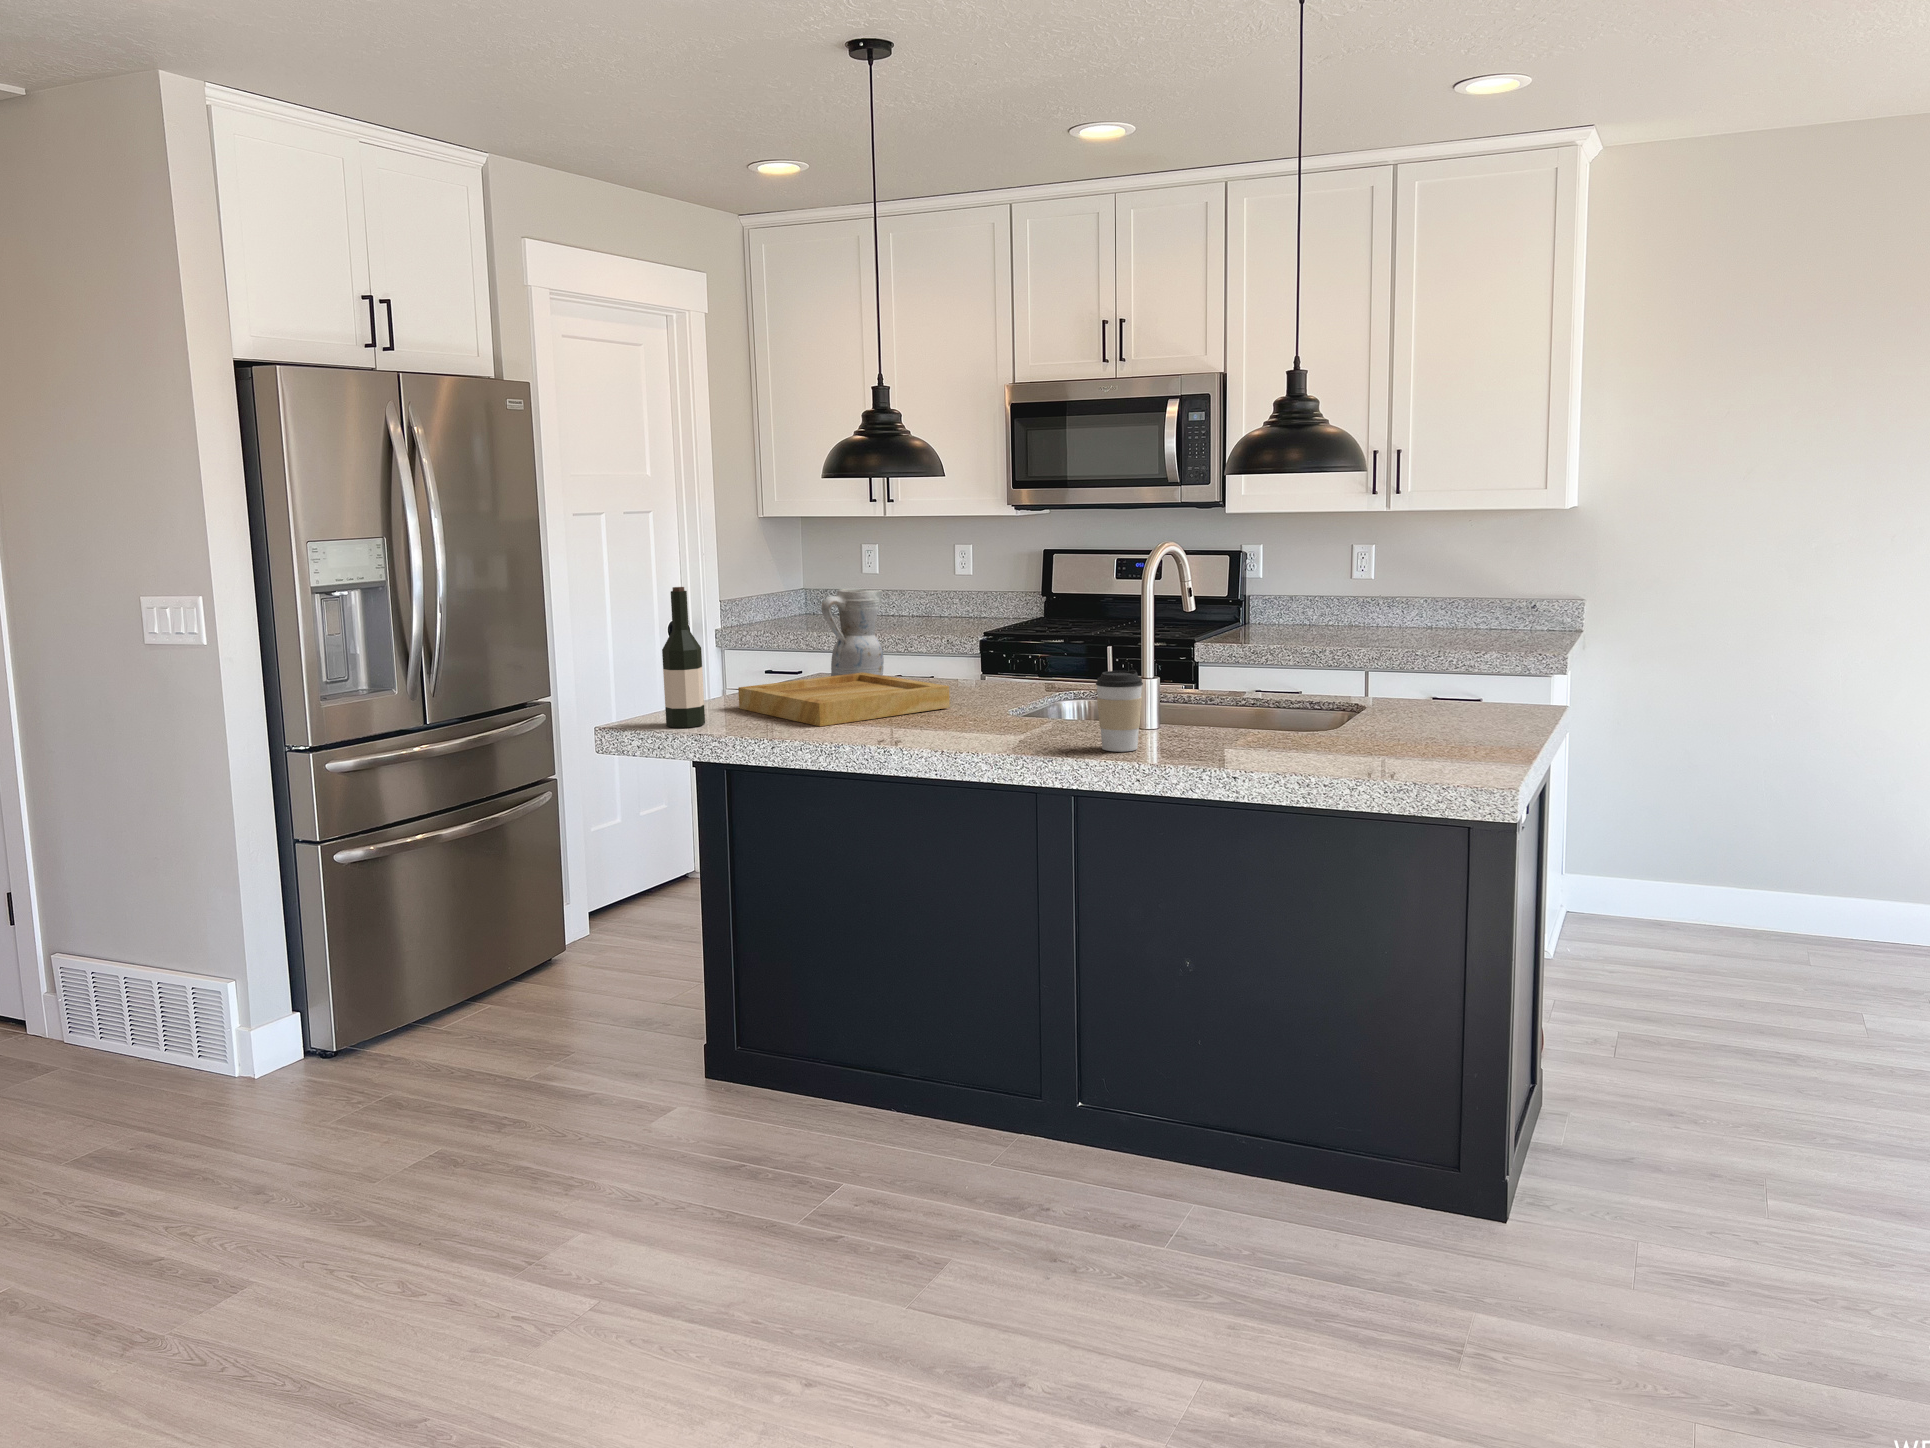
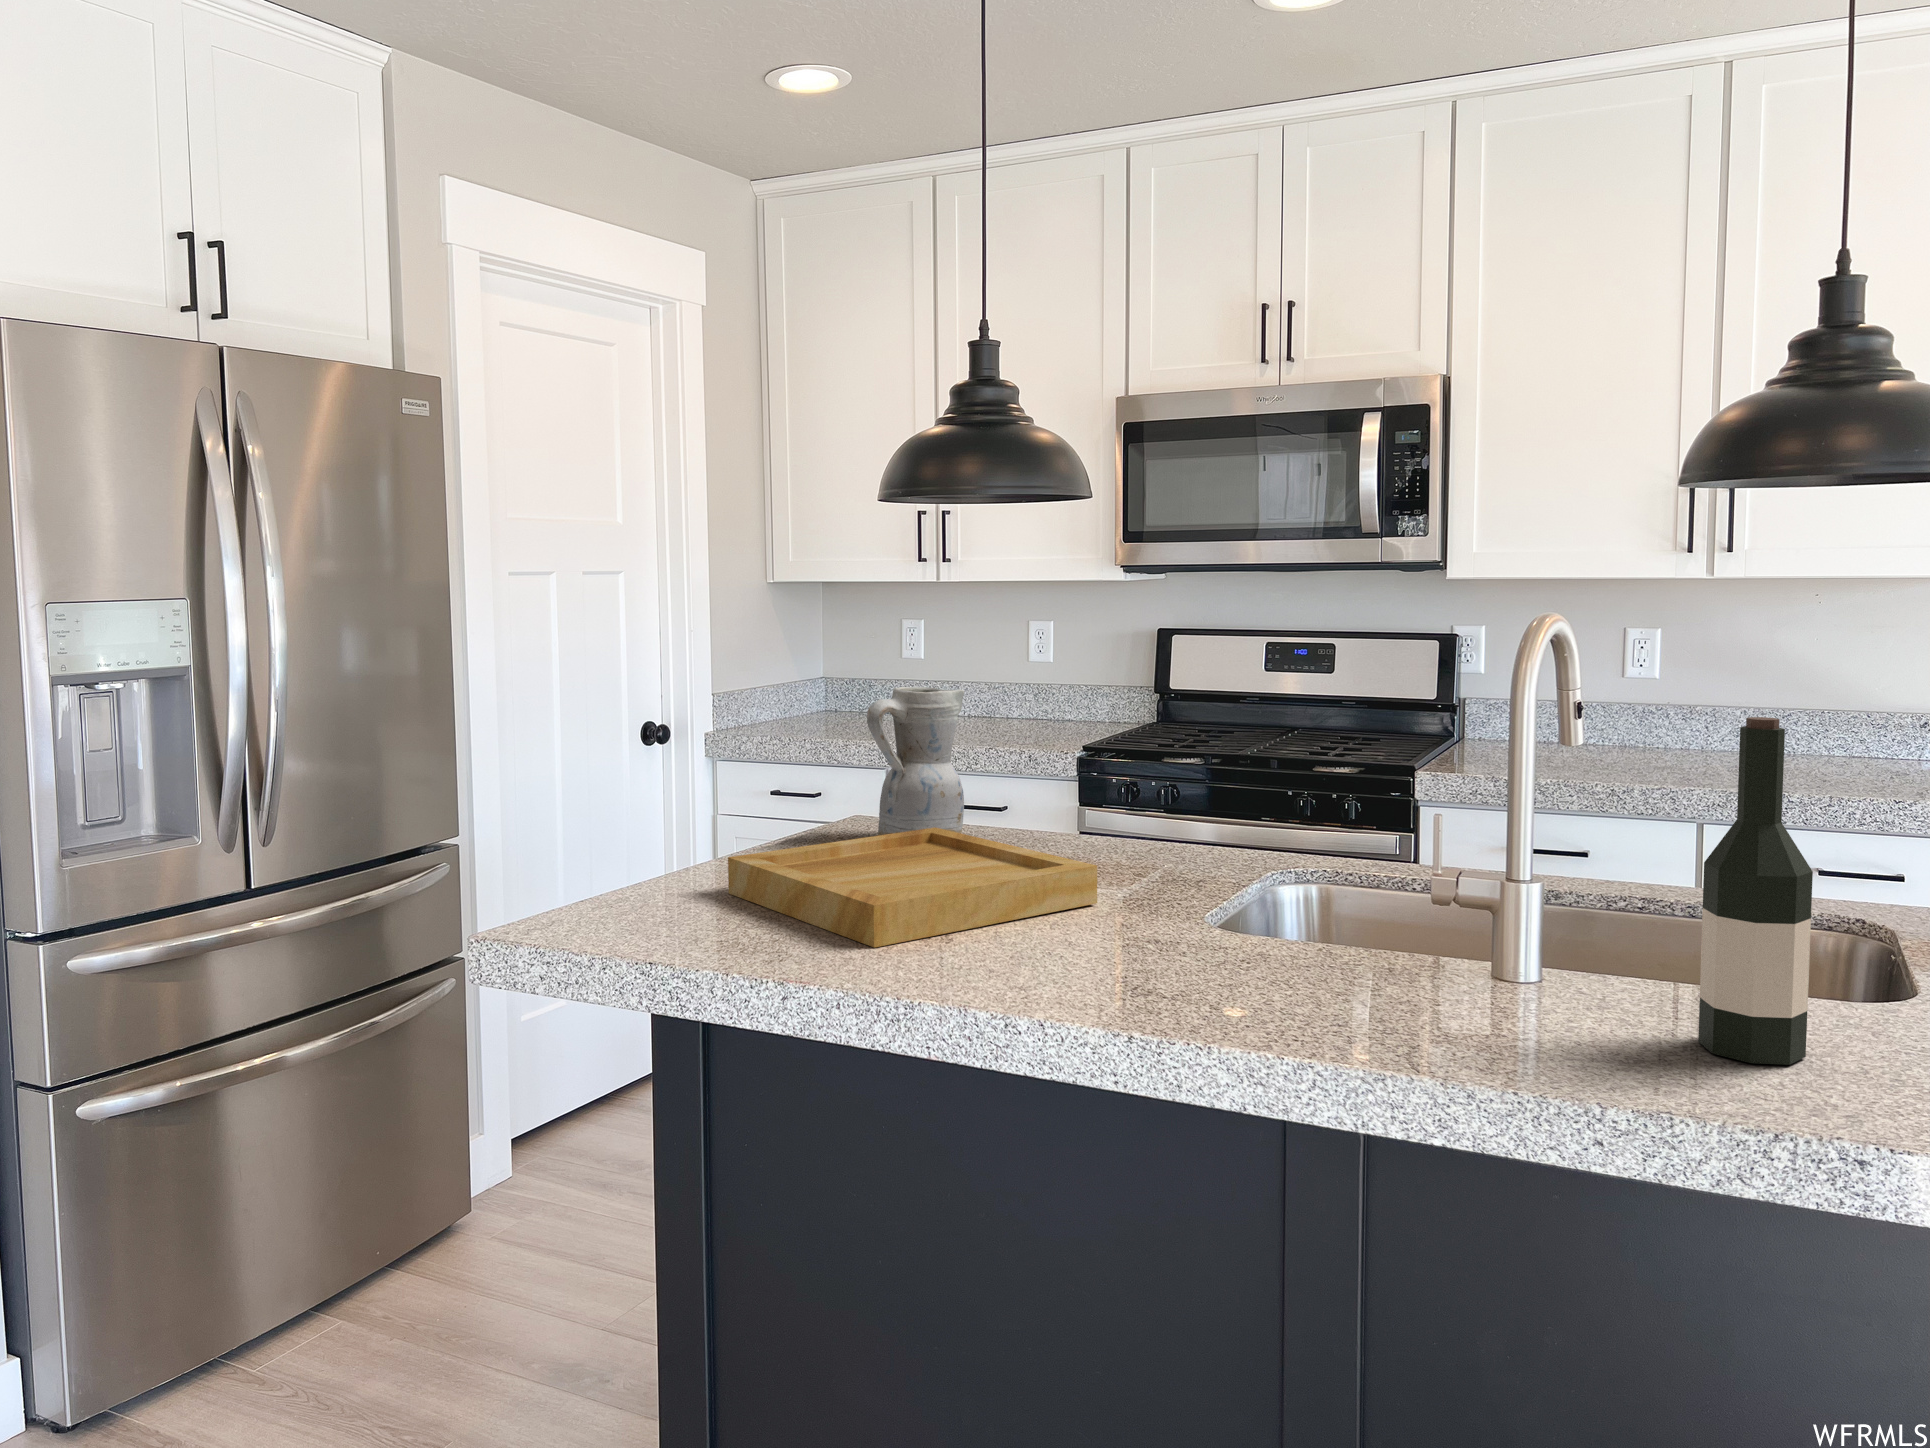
wine bottle: present [662,587,705,728] -> present [1698,717,1813,1065]
coffee cup: present [1096,670,1143,752] -> none [1463,878,1571,1056]

